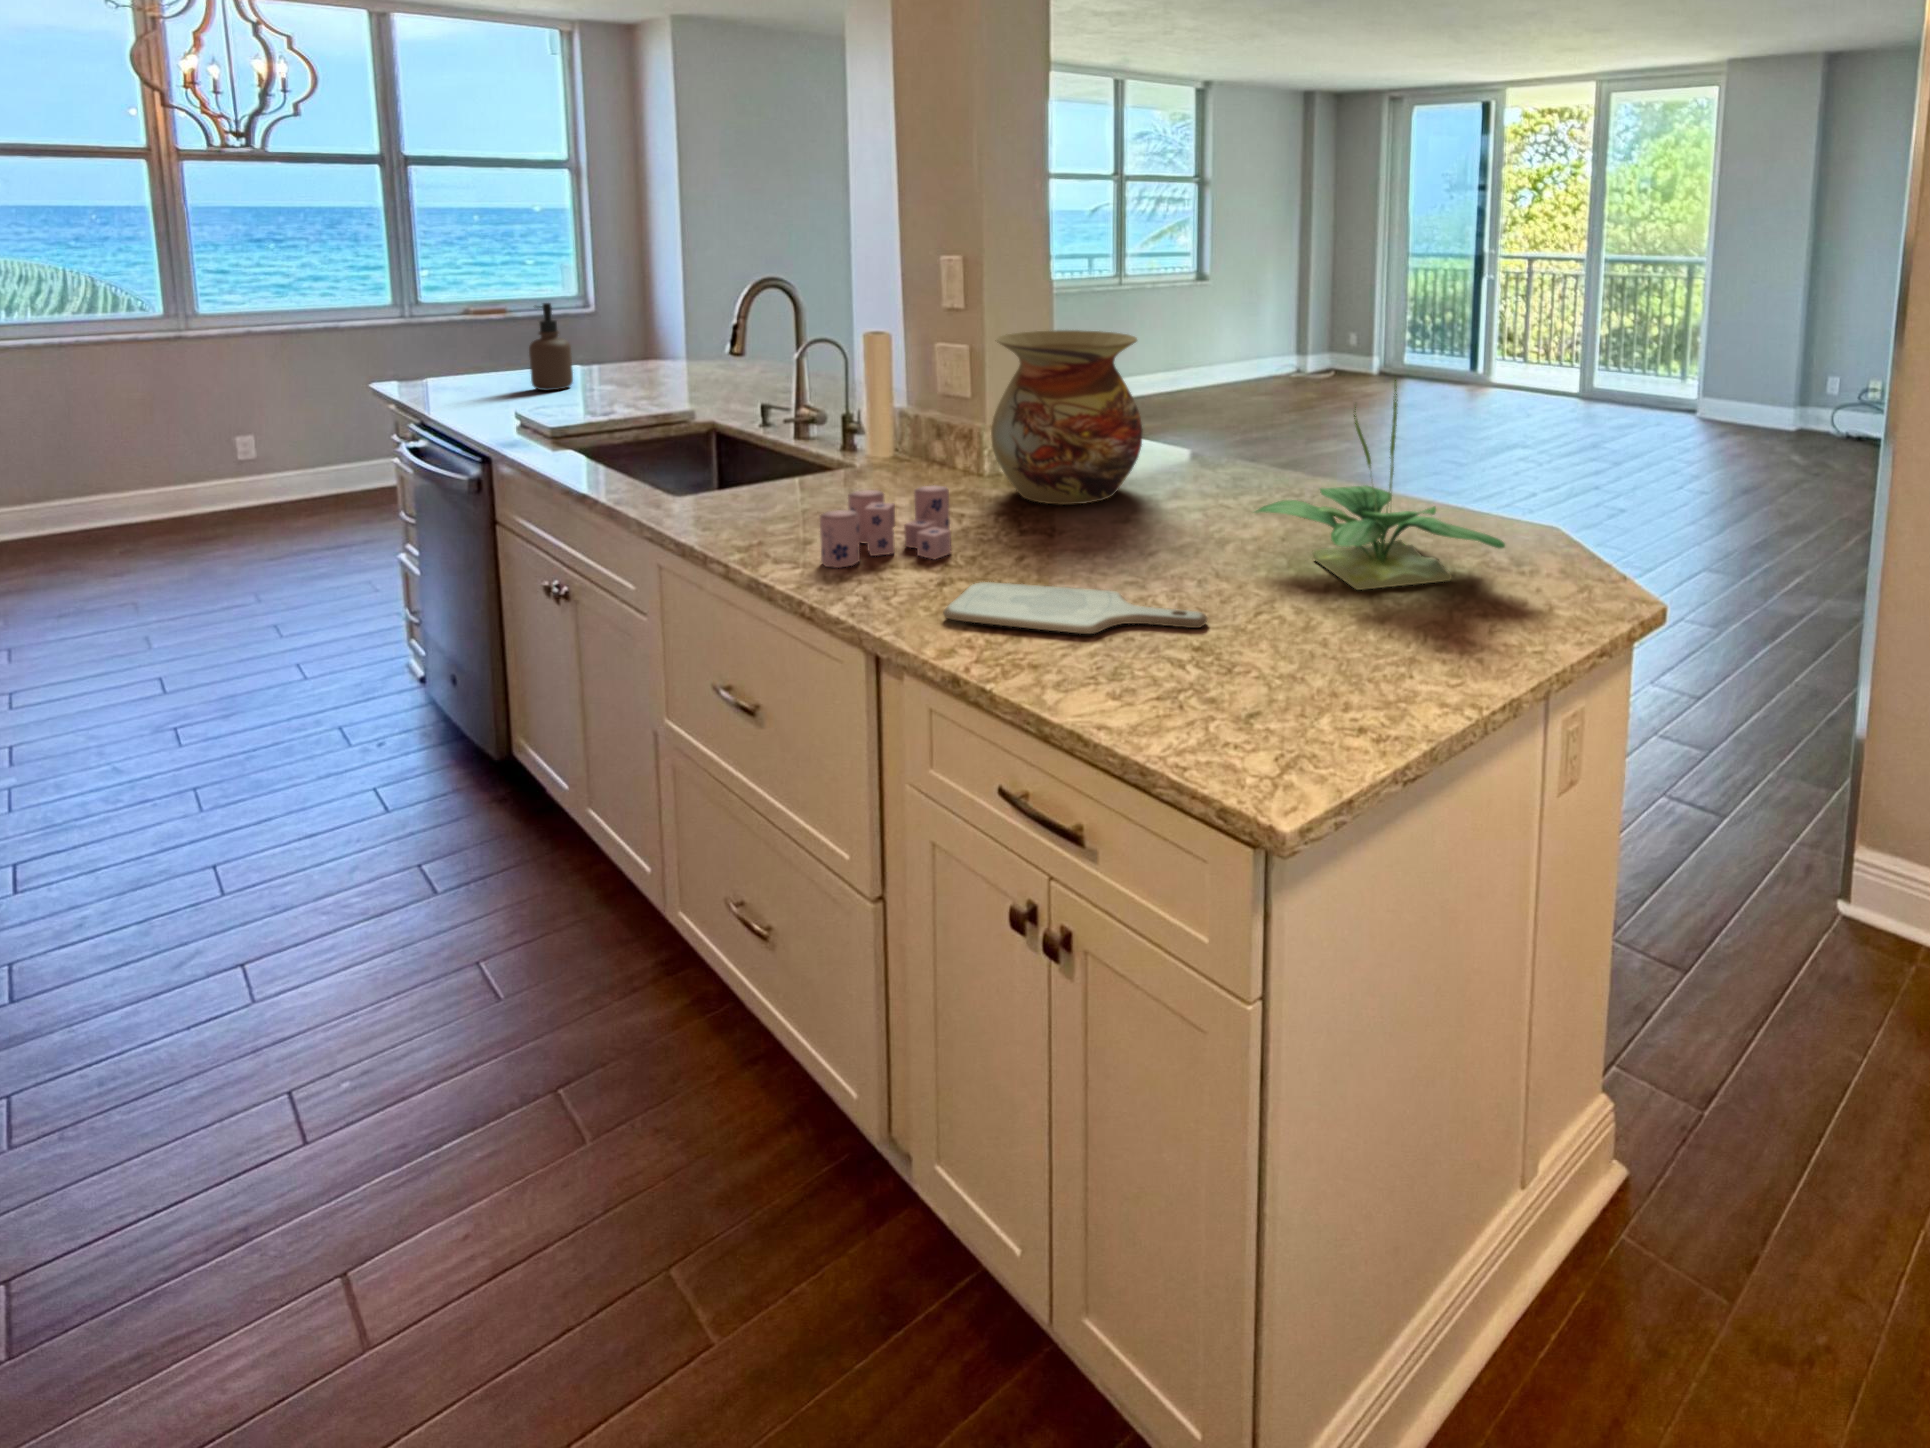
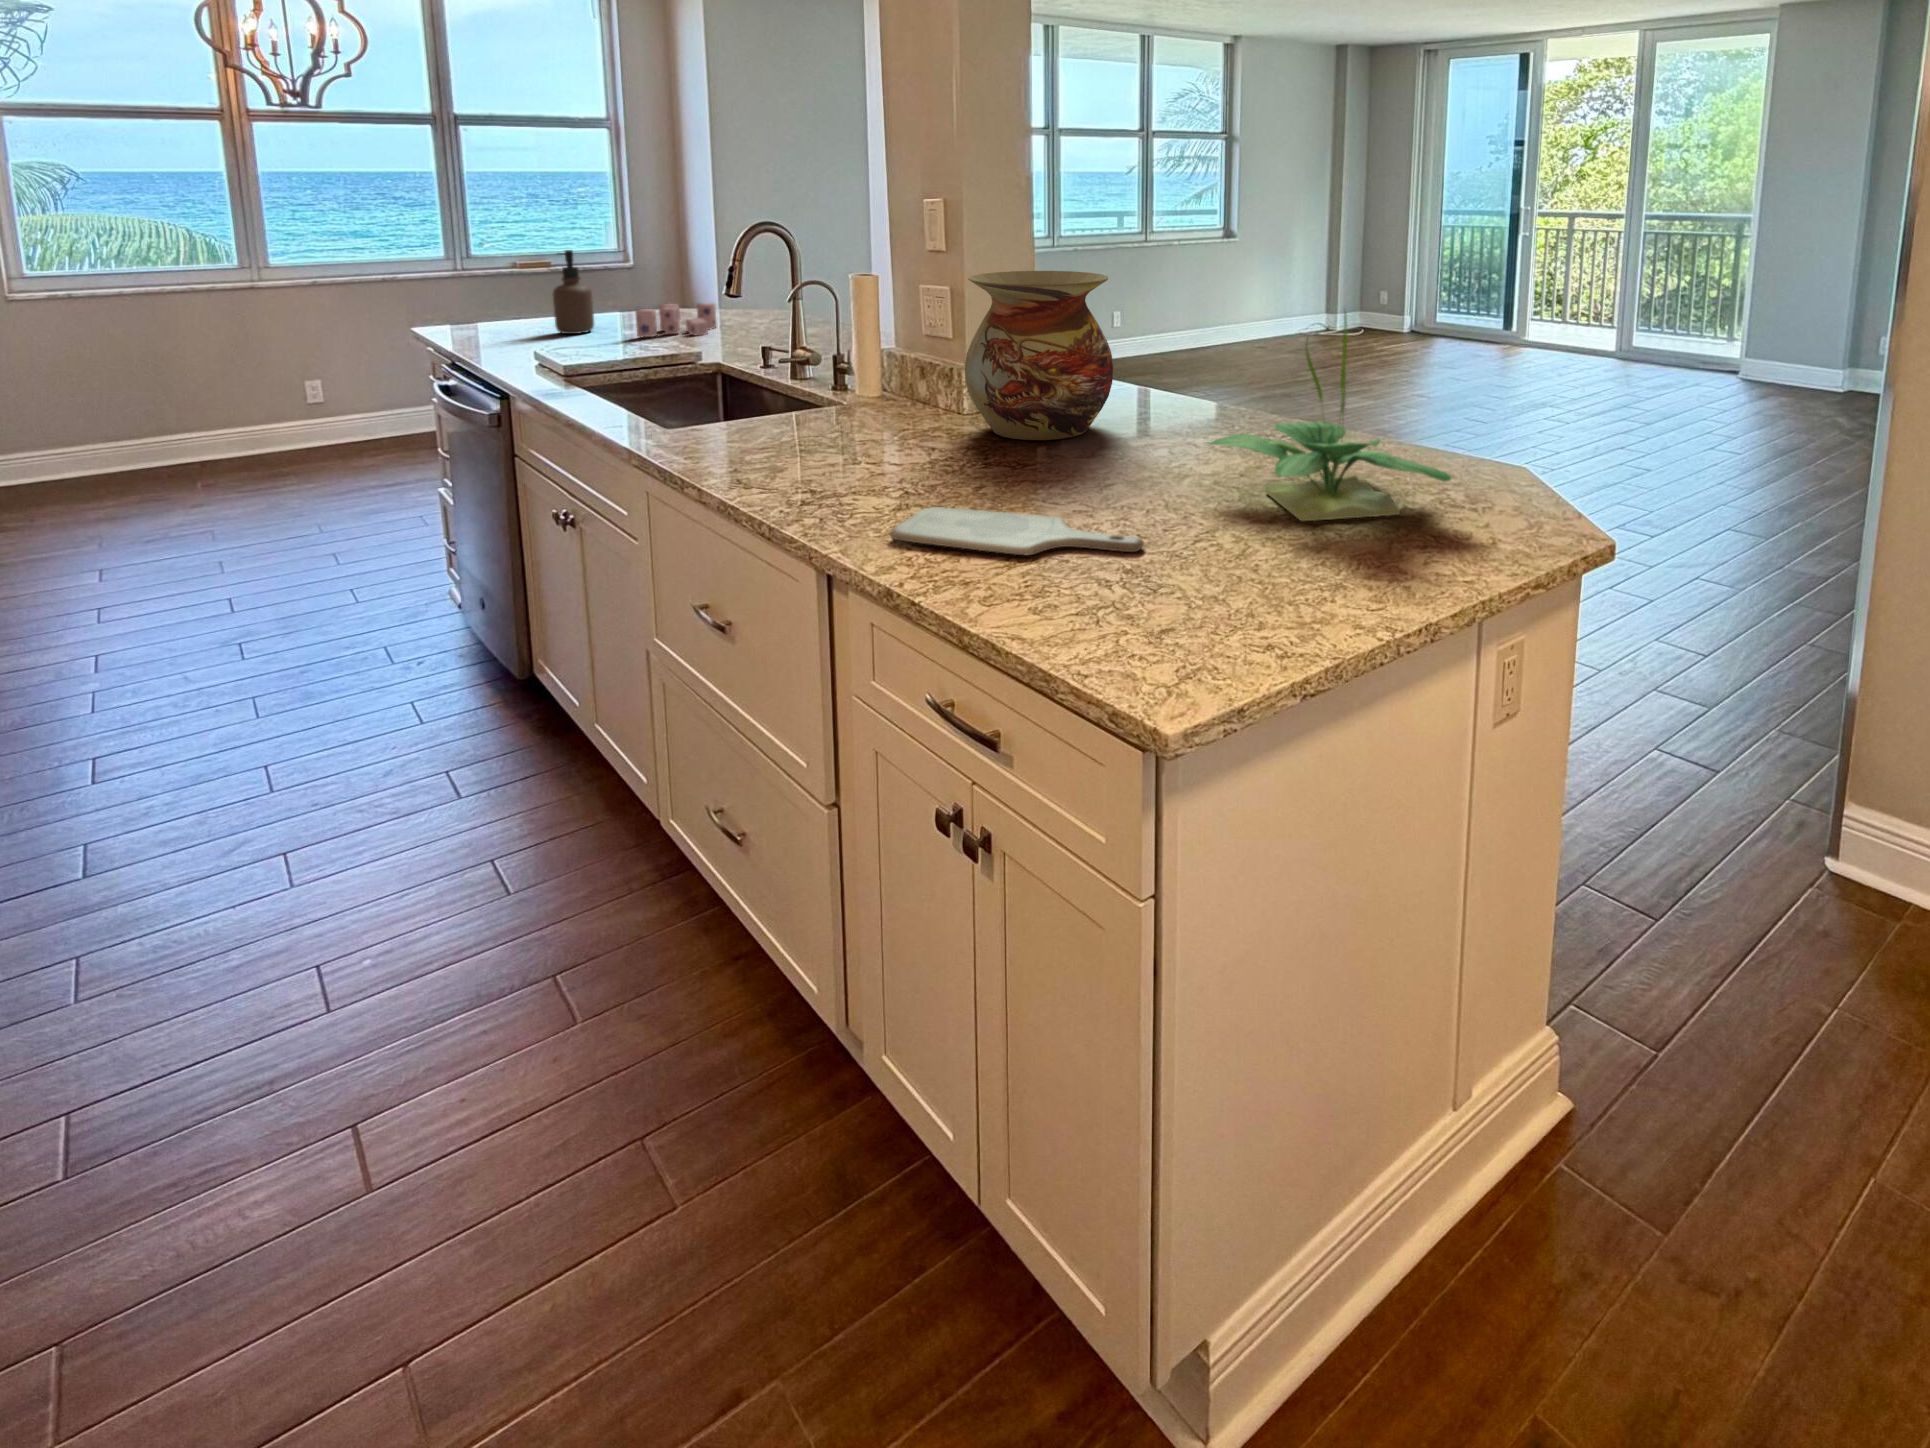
candle: present [820,485,951,568] -> present [635,303,717,337]

